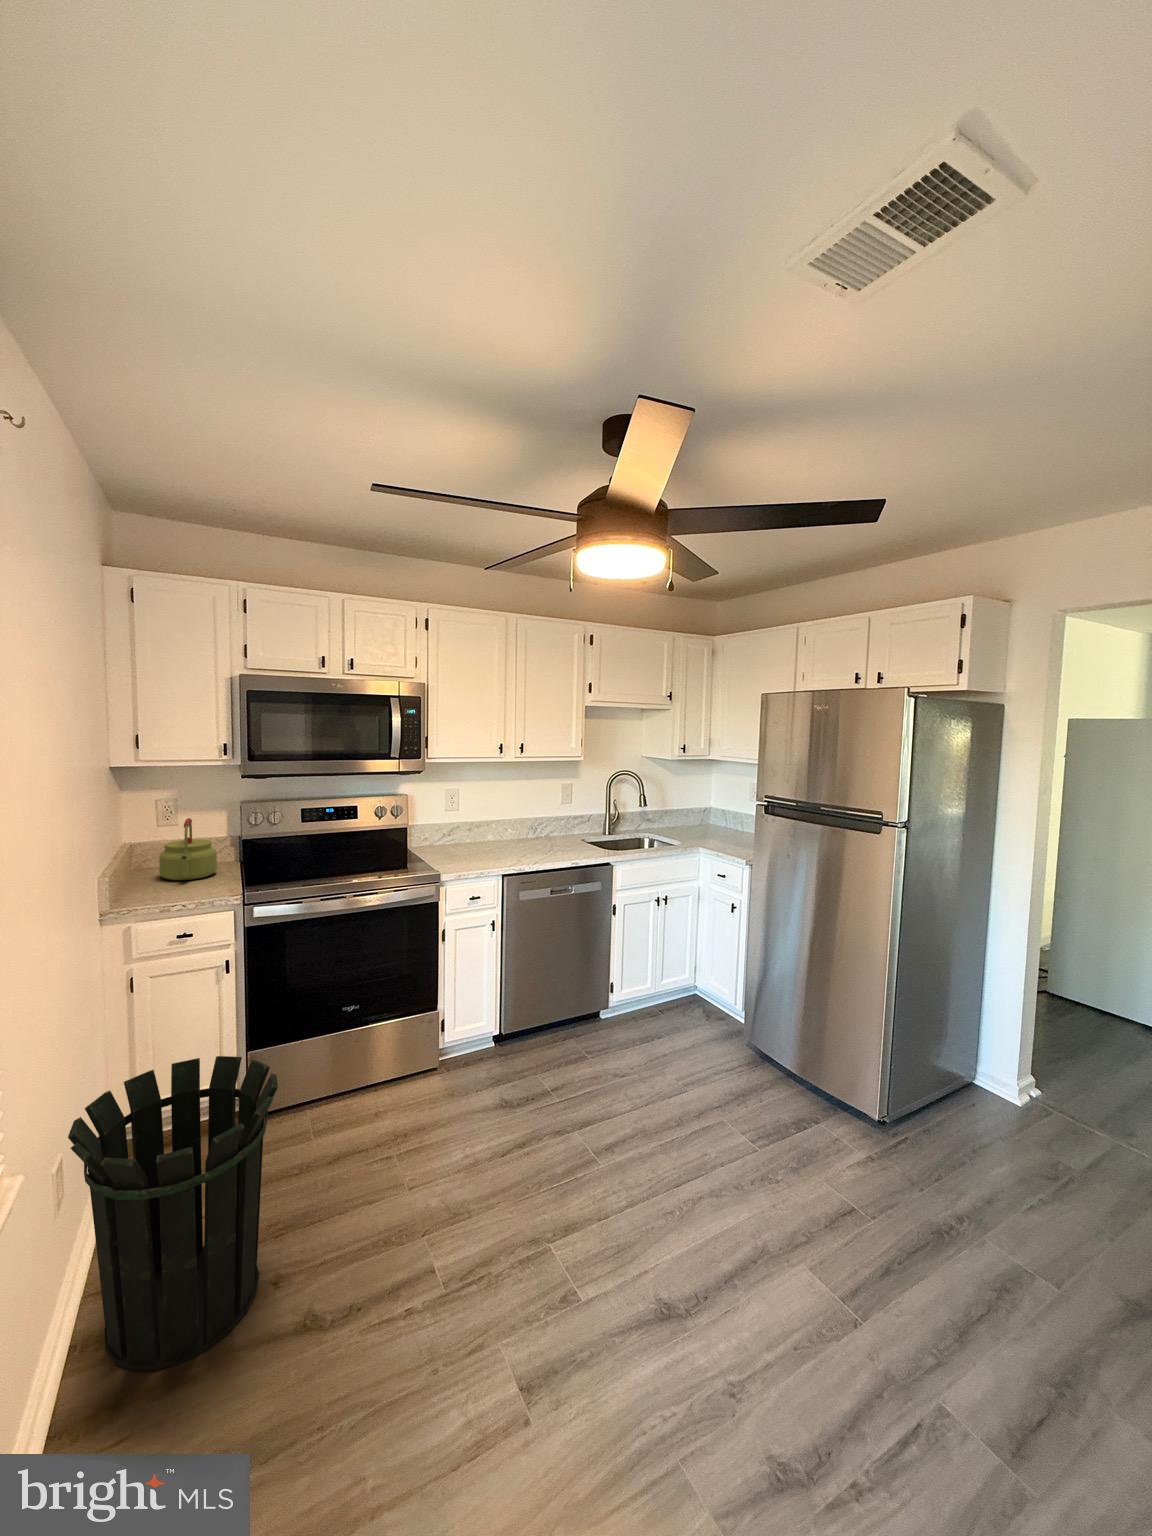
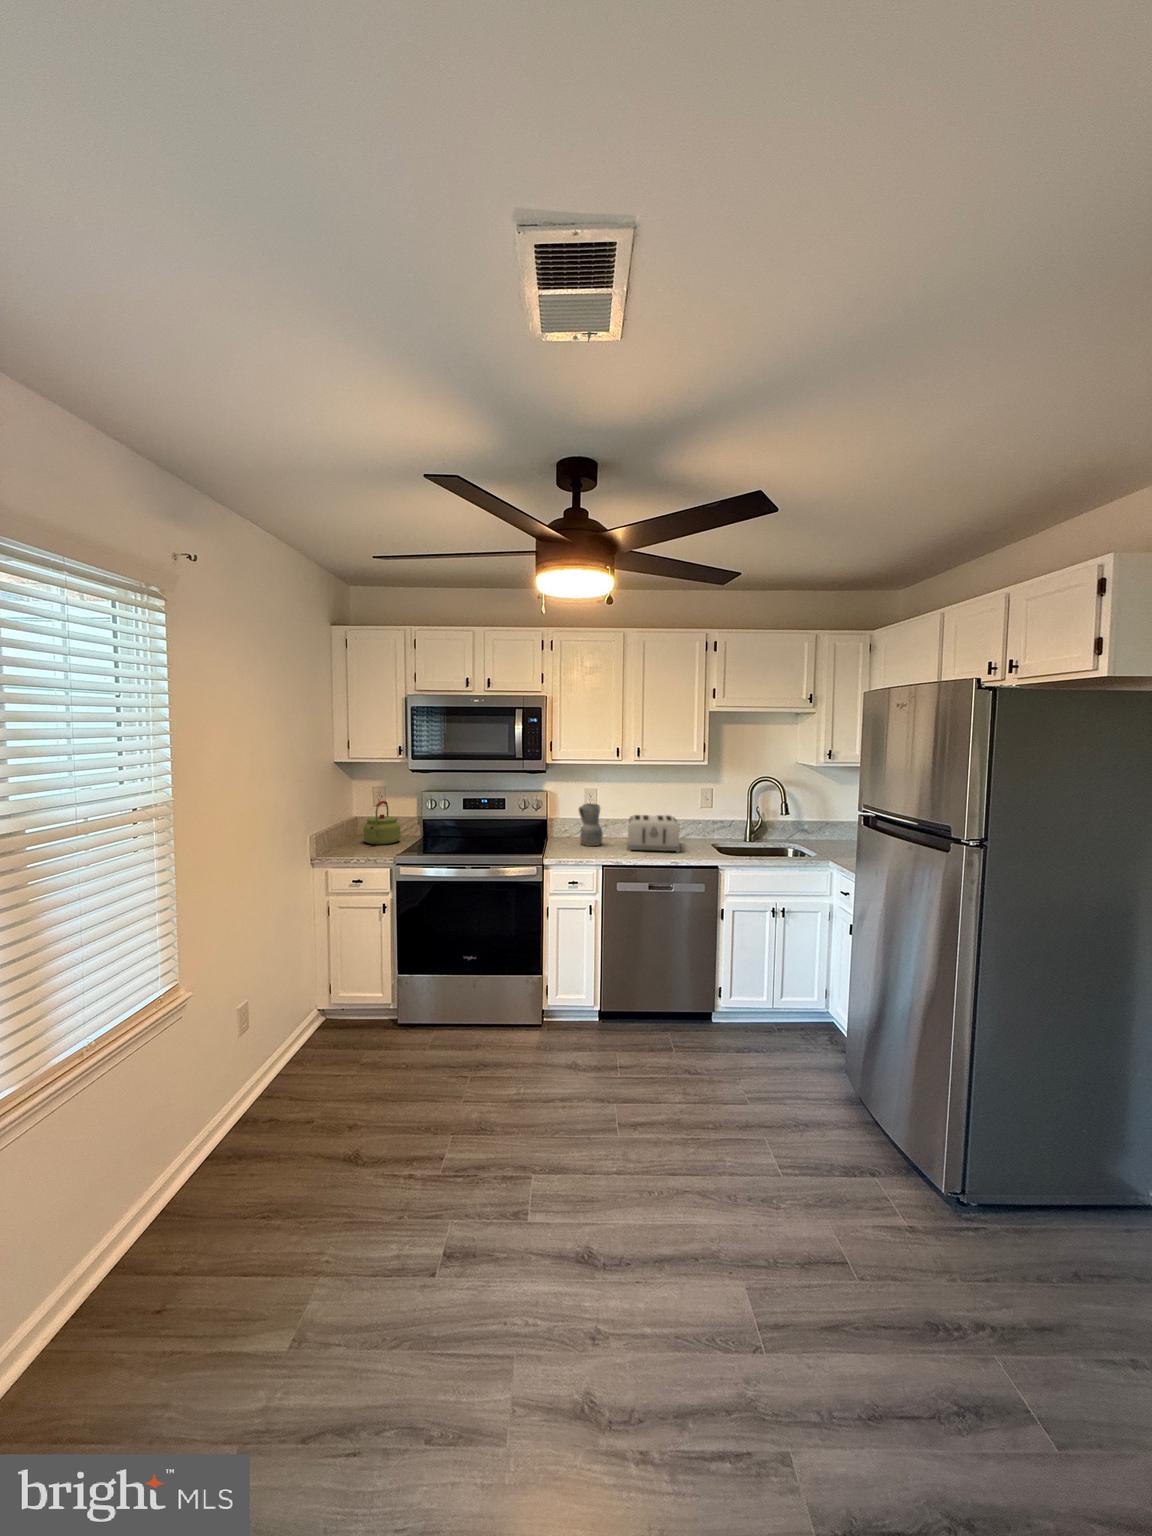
ceramic pitcher: none [448,806,477,854] -> present [579,803,603,846]
toaster: none [497,814,566,857] -> present [627,815,680,853]
waste bin: present [68,1056,278,1371] -> none [231,960,359,1150]

